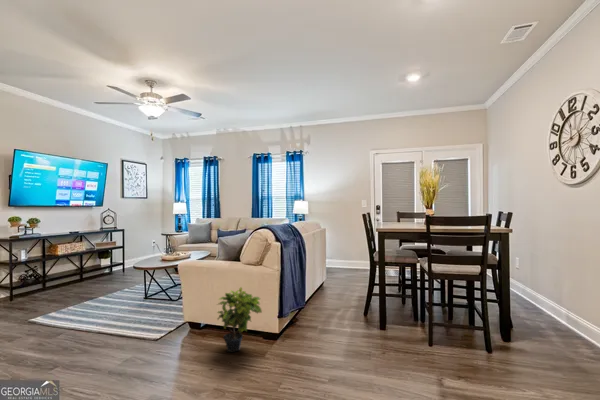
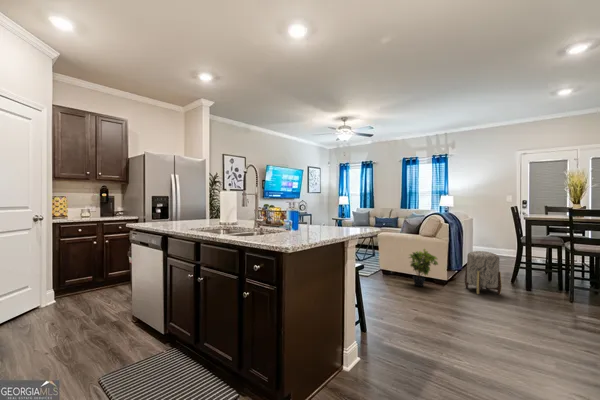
ottoman: none [302,283,349,356] -> present [465,251,502,295]

